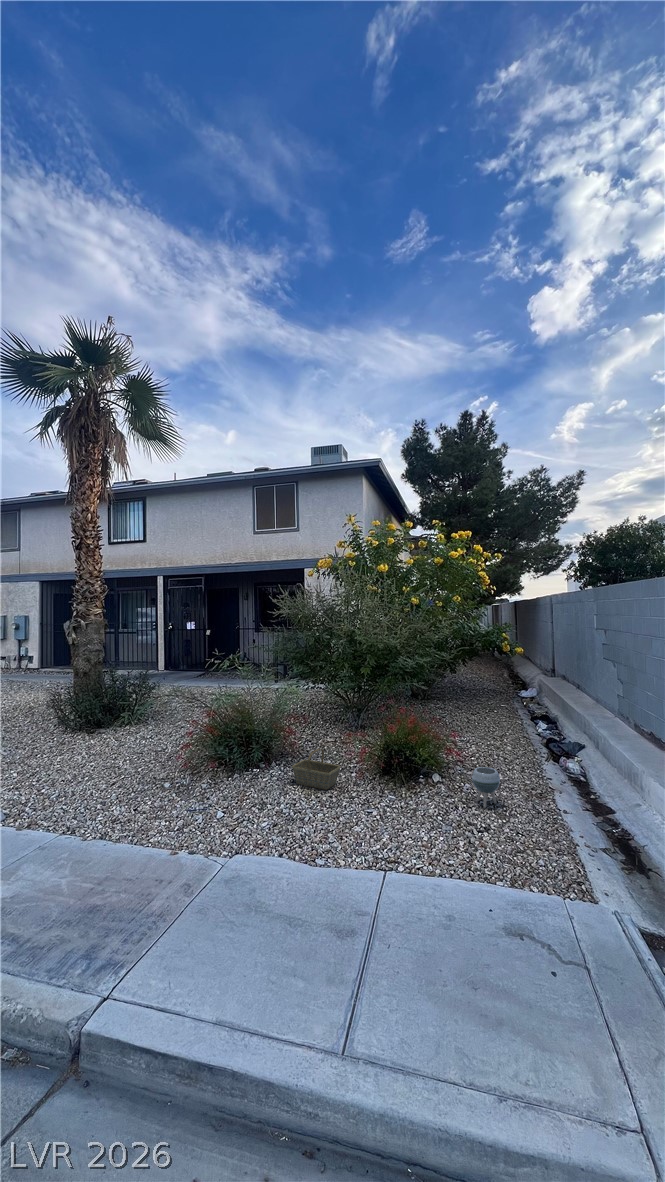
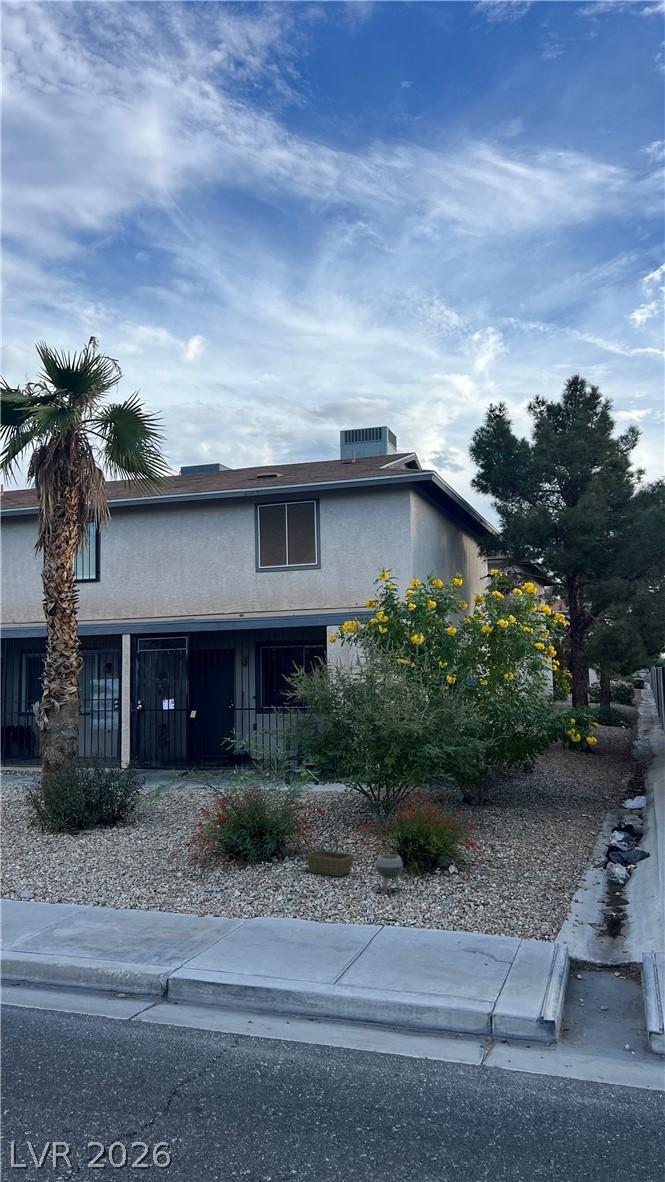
planter: present [472,767,500,808] -> present [376,855,403,892]

